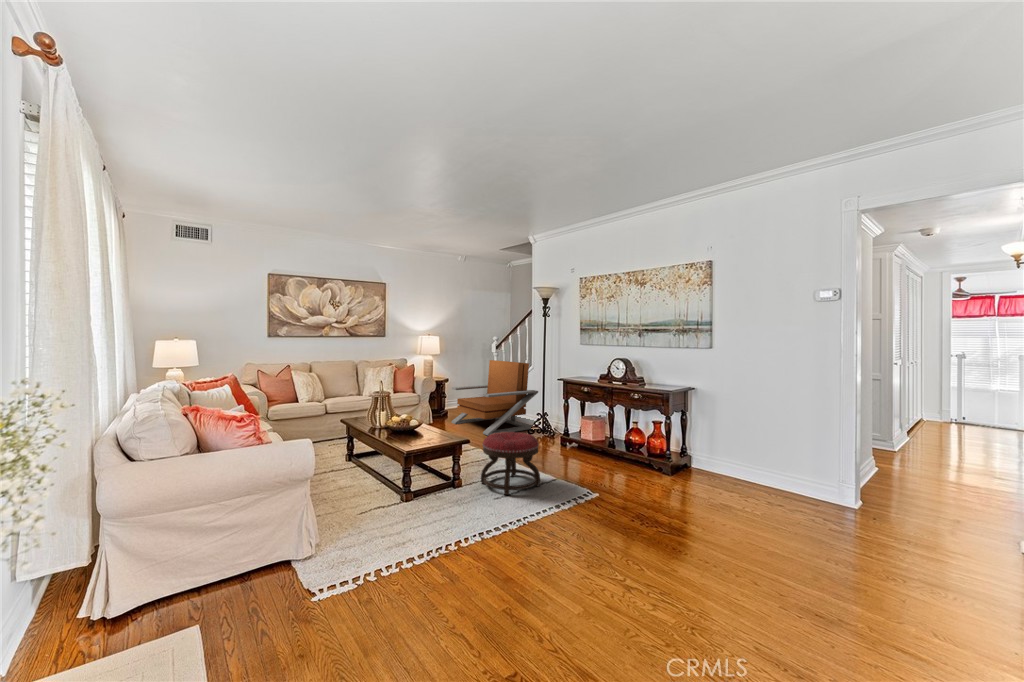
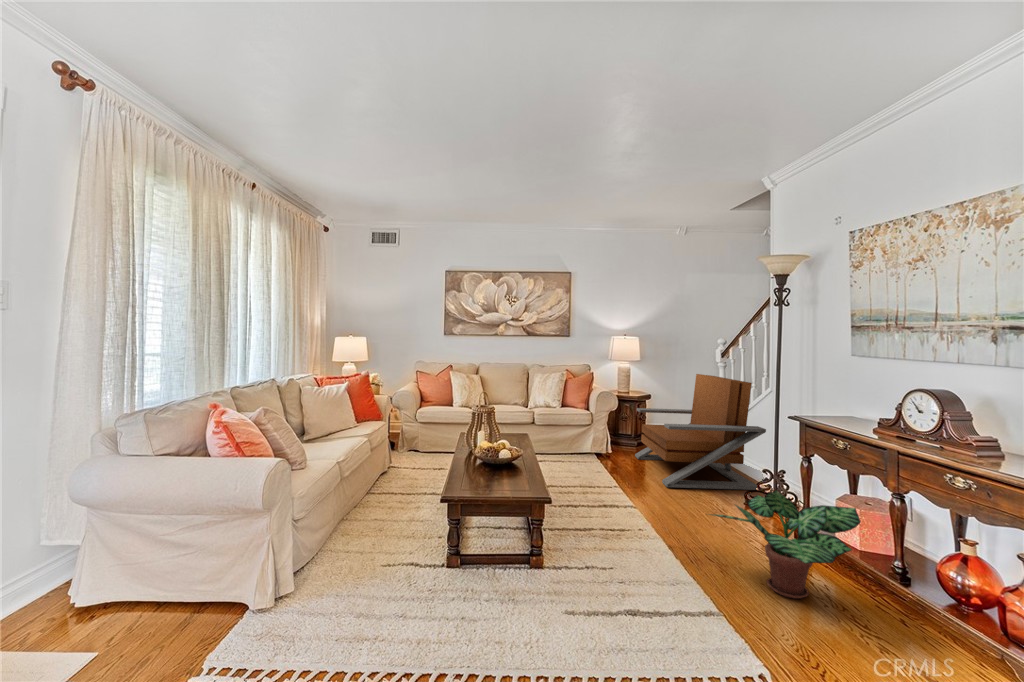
potted plant: none [531,415,603,467] -> present [711,490,861,599]
ottoman: present [481,432,540,495] -> none [572,497,677,621]

